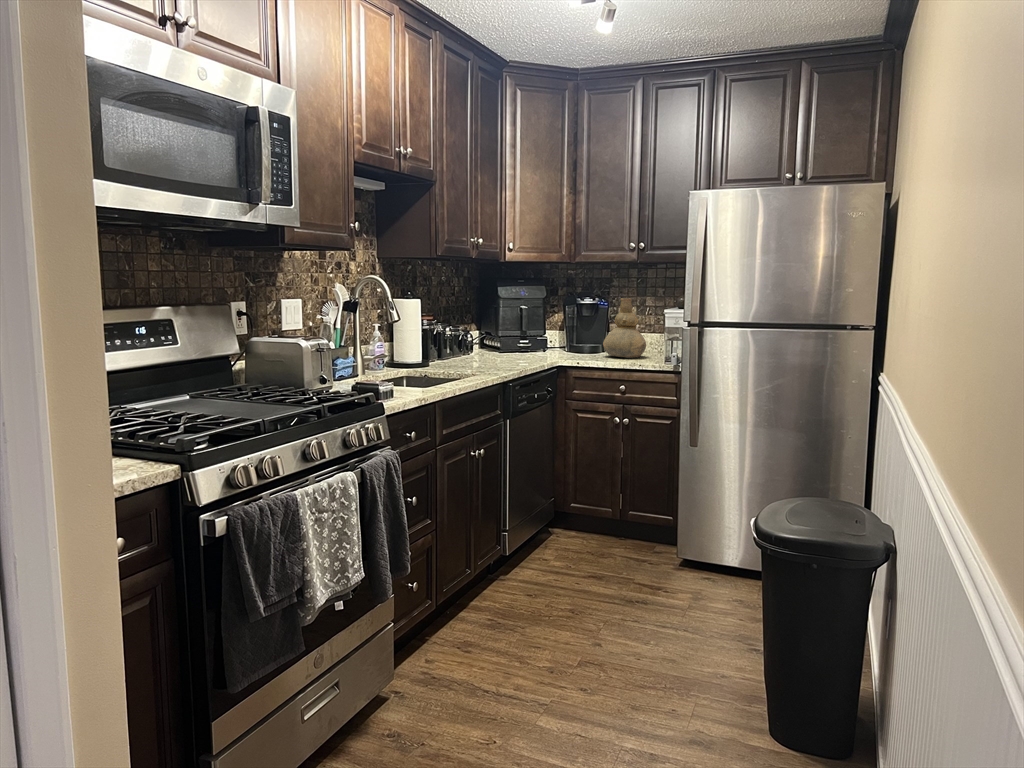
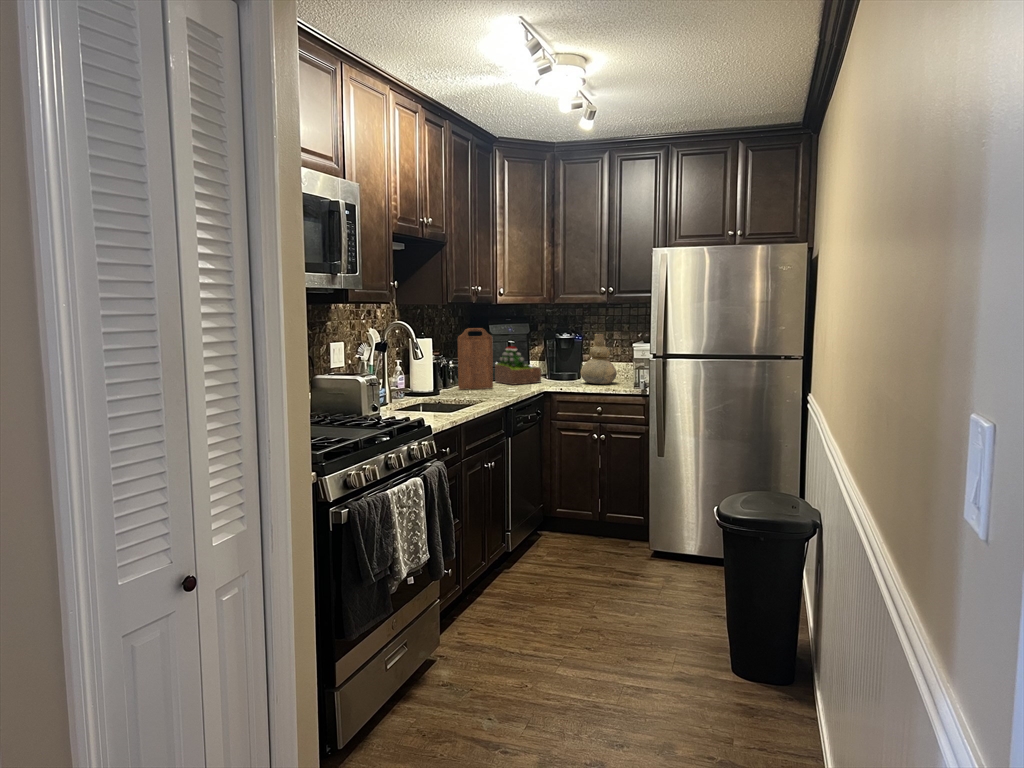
cutting board: none [454,289,496,361] -> present [458,328,493,389]
succulent plant: none [503,311,557,357] -> present [495,346,541,385]

